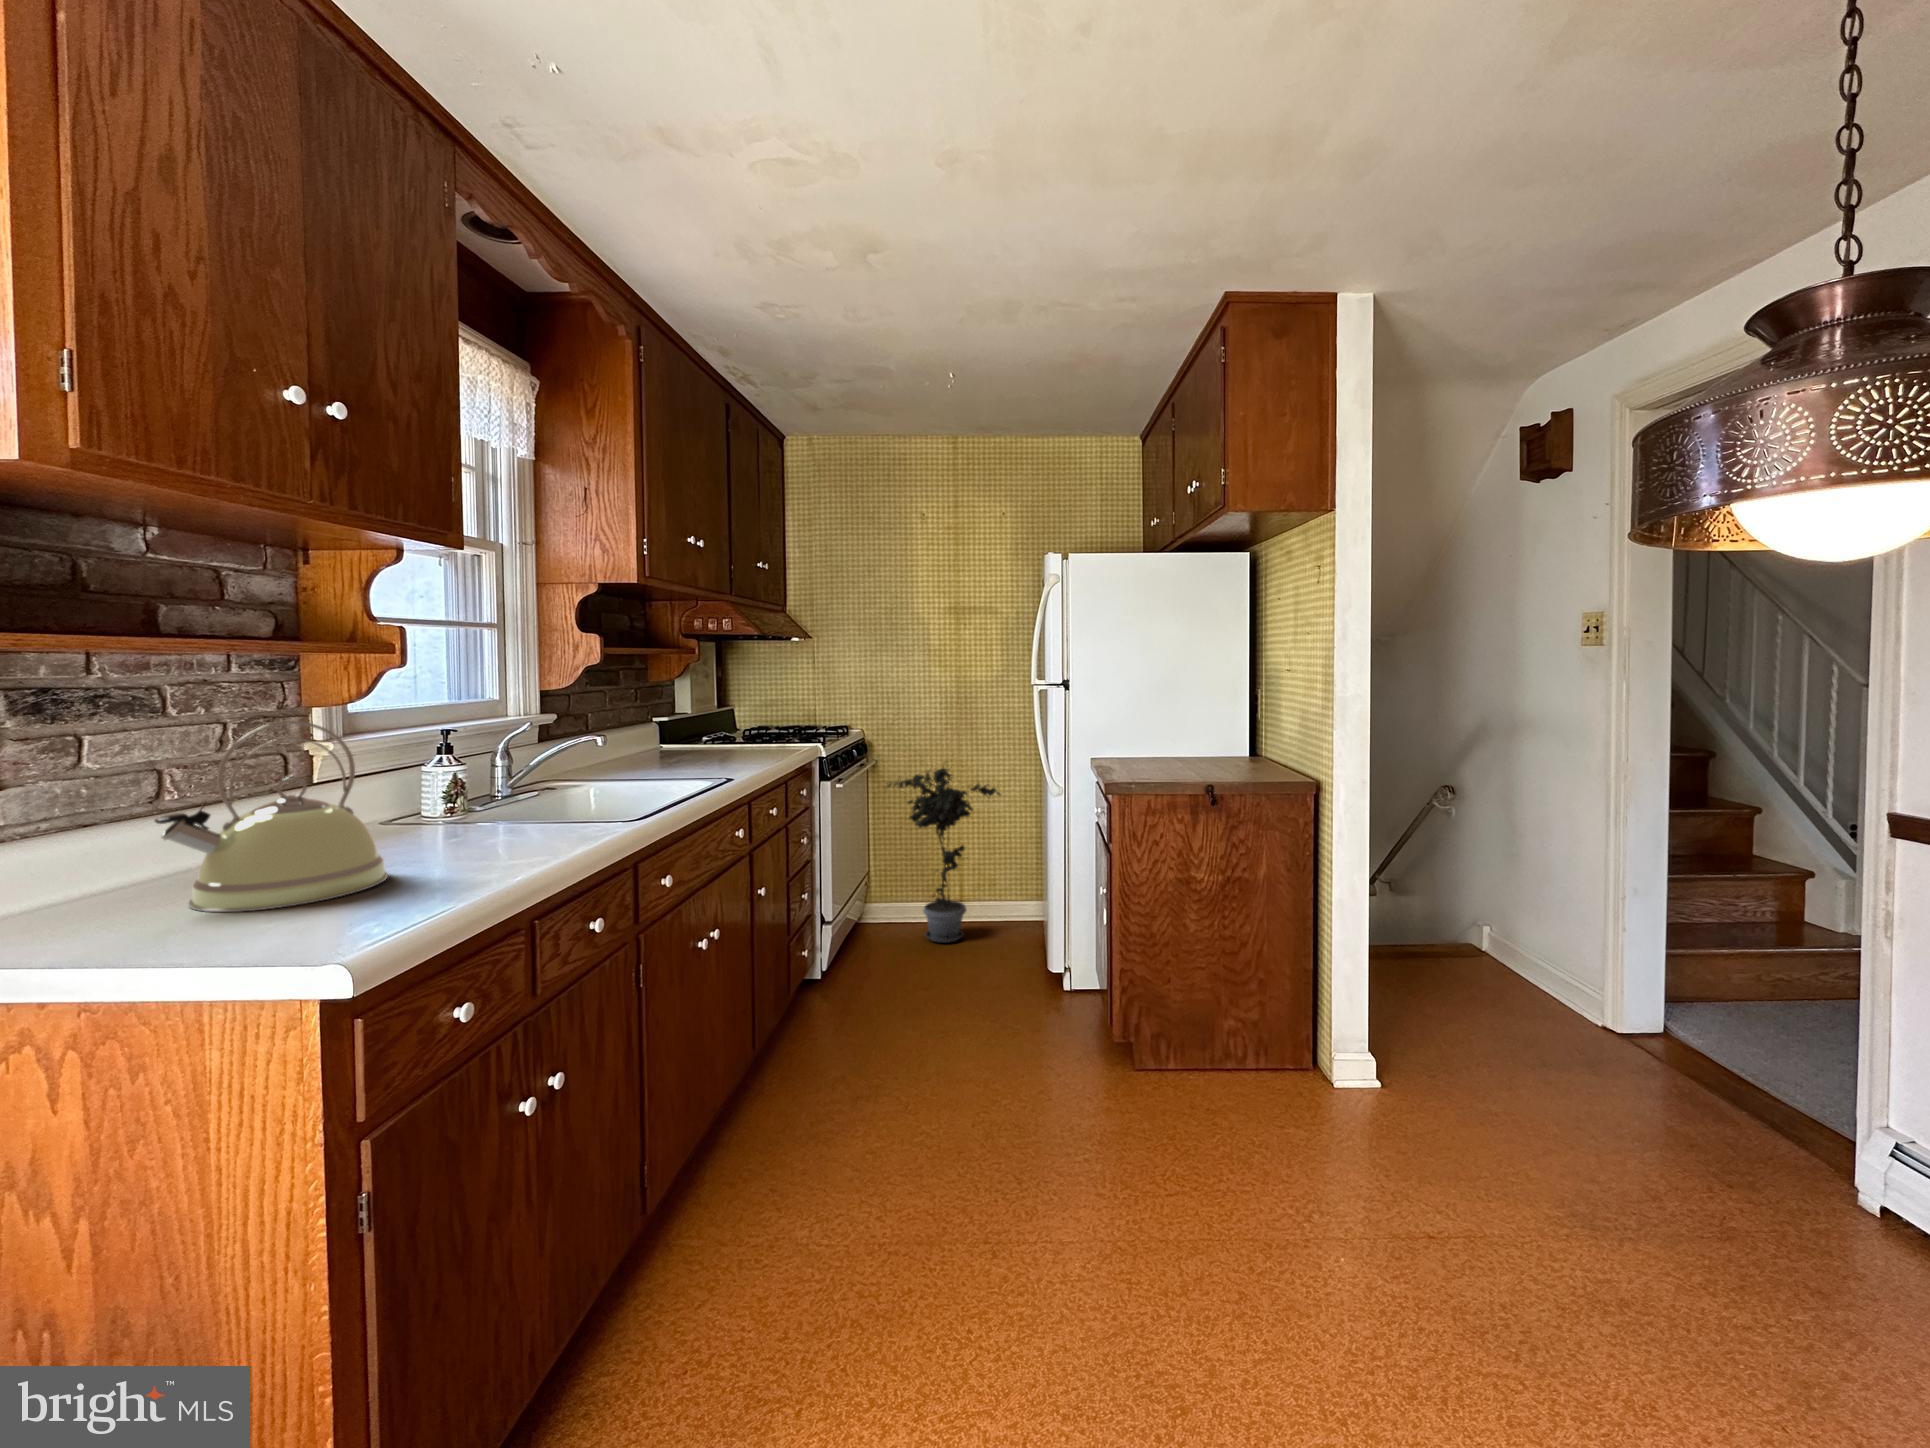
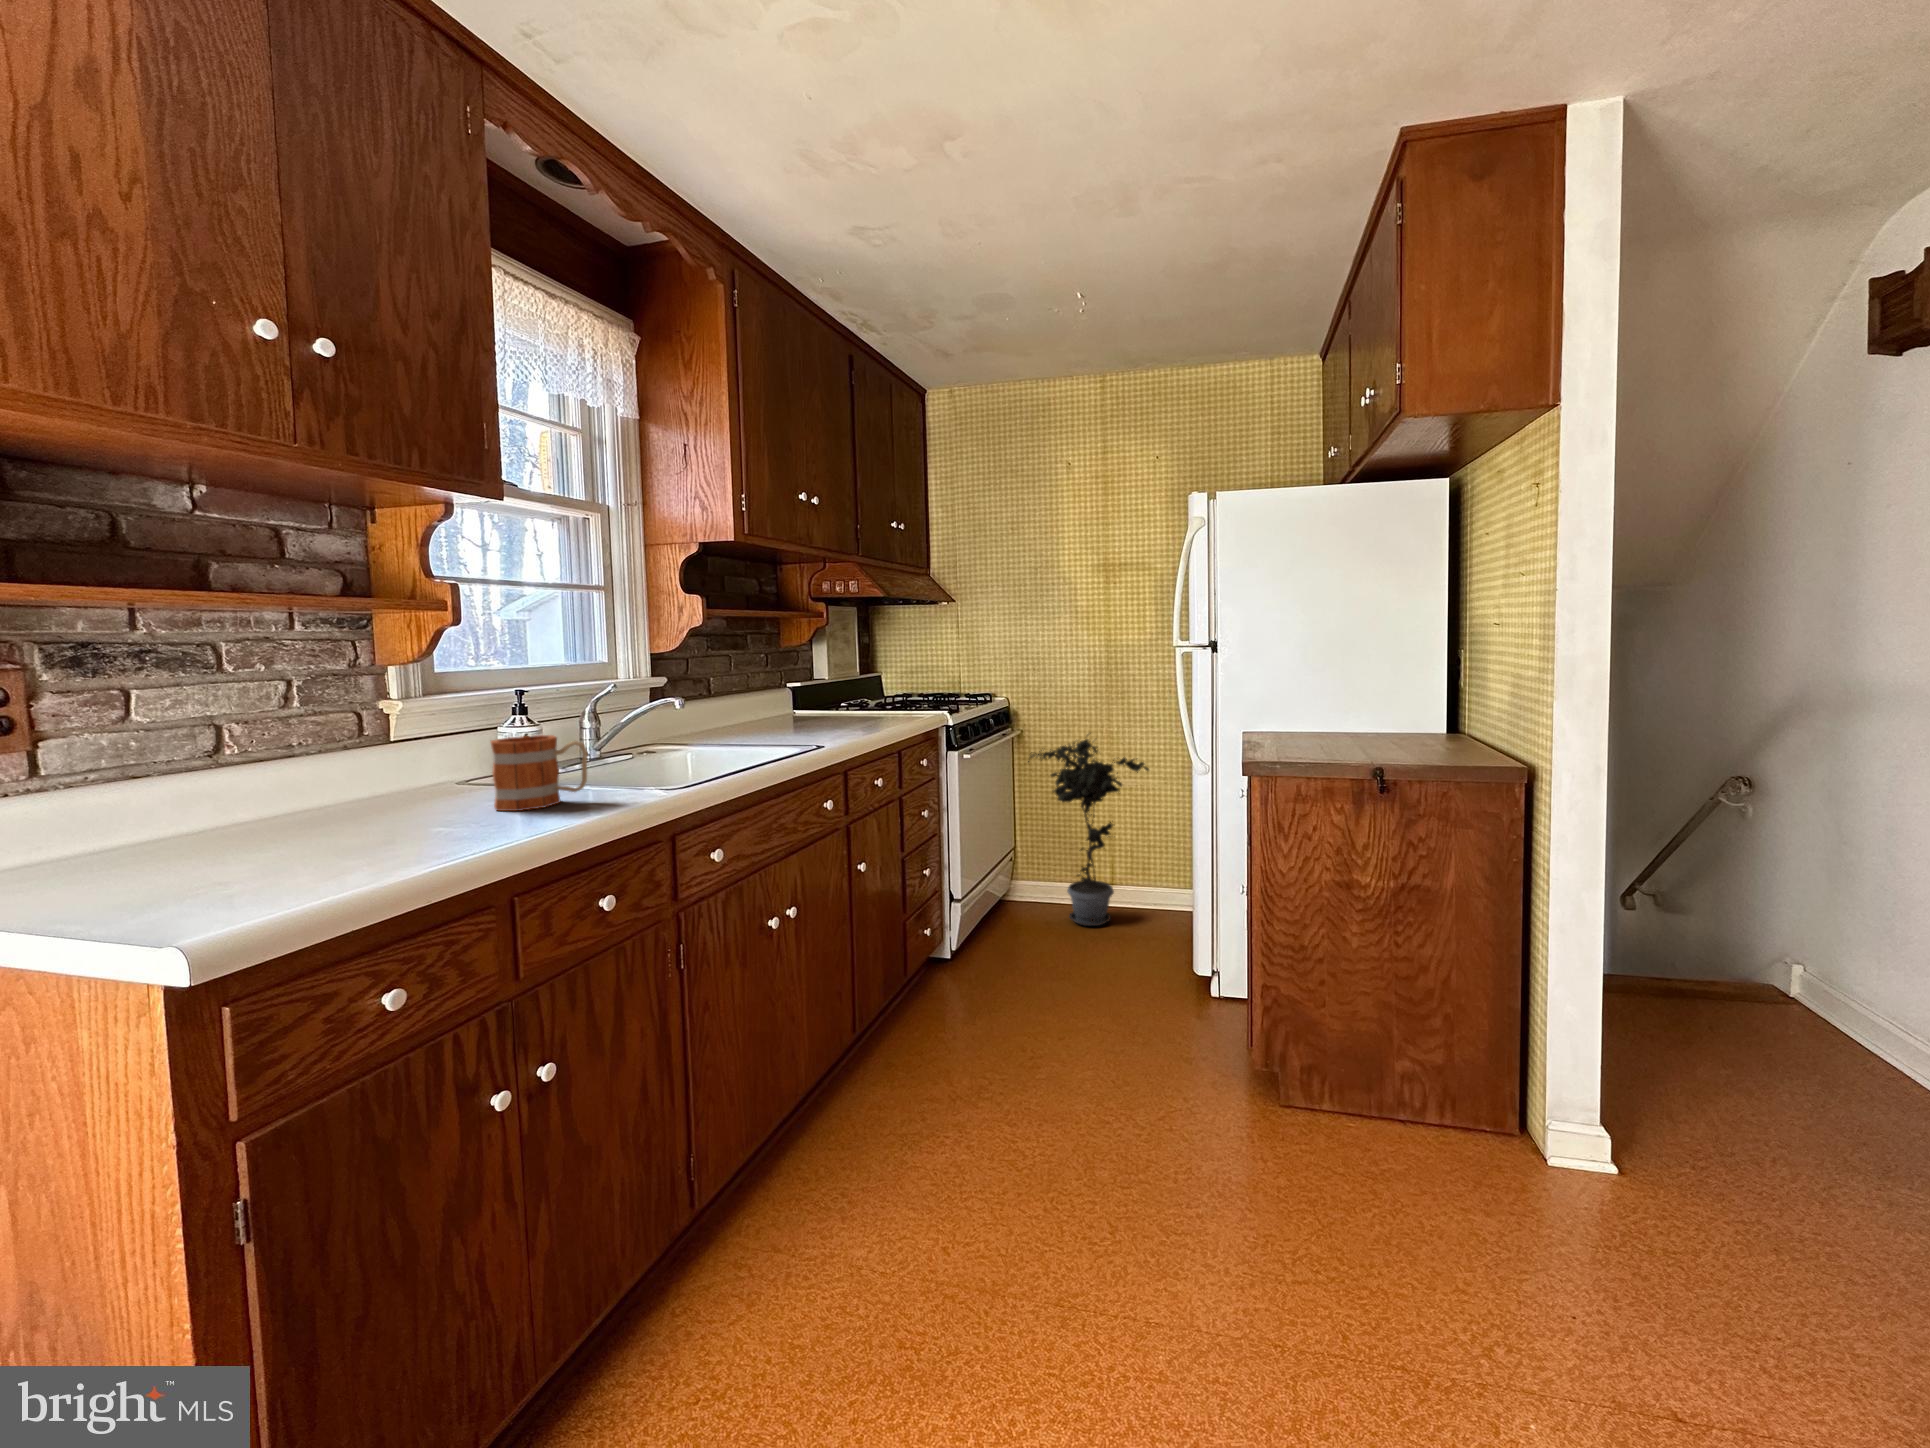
kettle: present [155,720,388,912] -> none [137,675,385,873]
mug: none [453,774,550,847] -> present [491,735,588,811]

